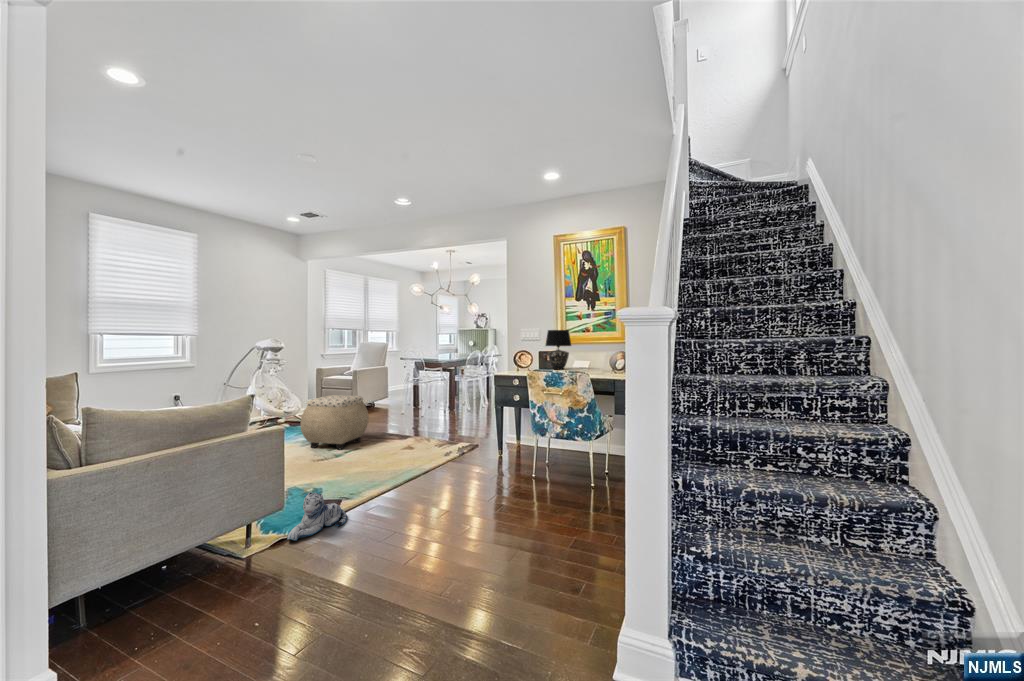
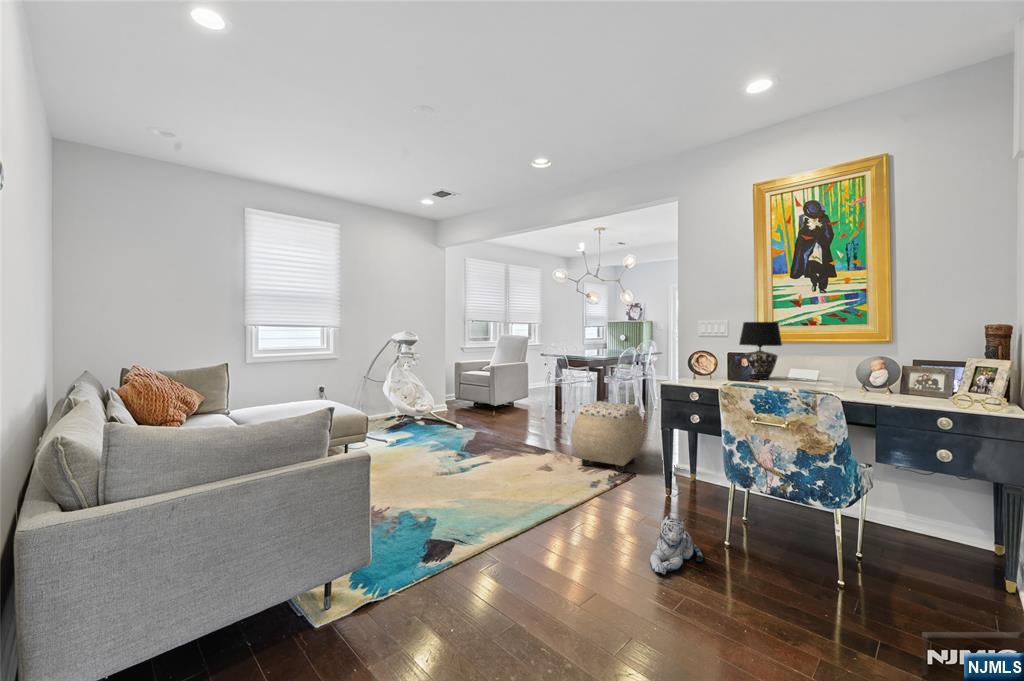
ottoman: present [300,395,369,449] -> present [571,401,645,472]
plush toy: present [287,492,347,541] -> present [650,516,703,574]

